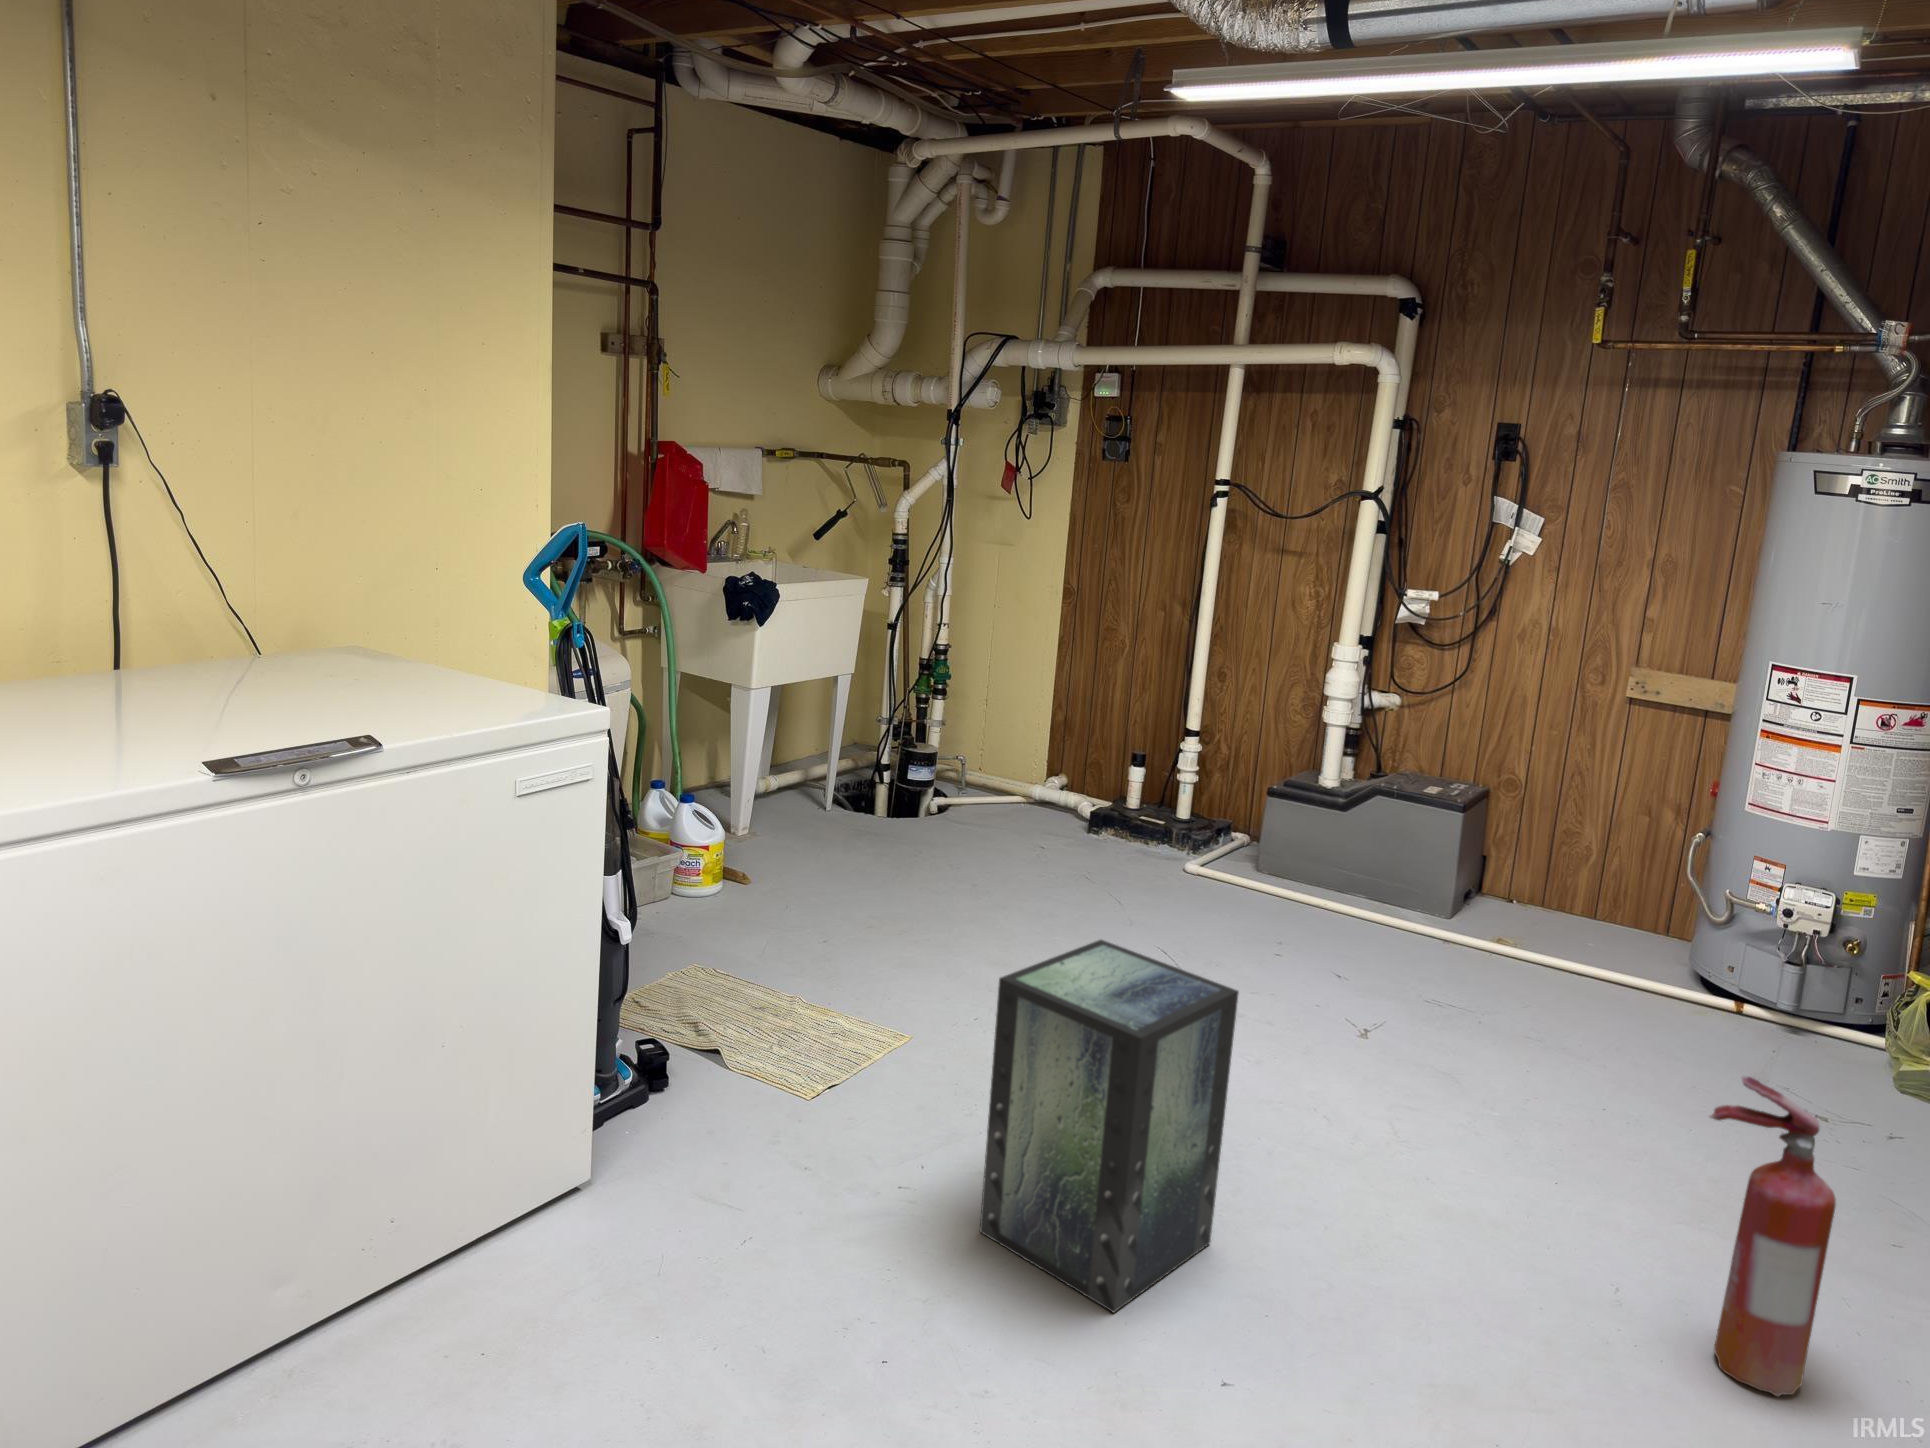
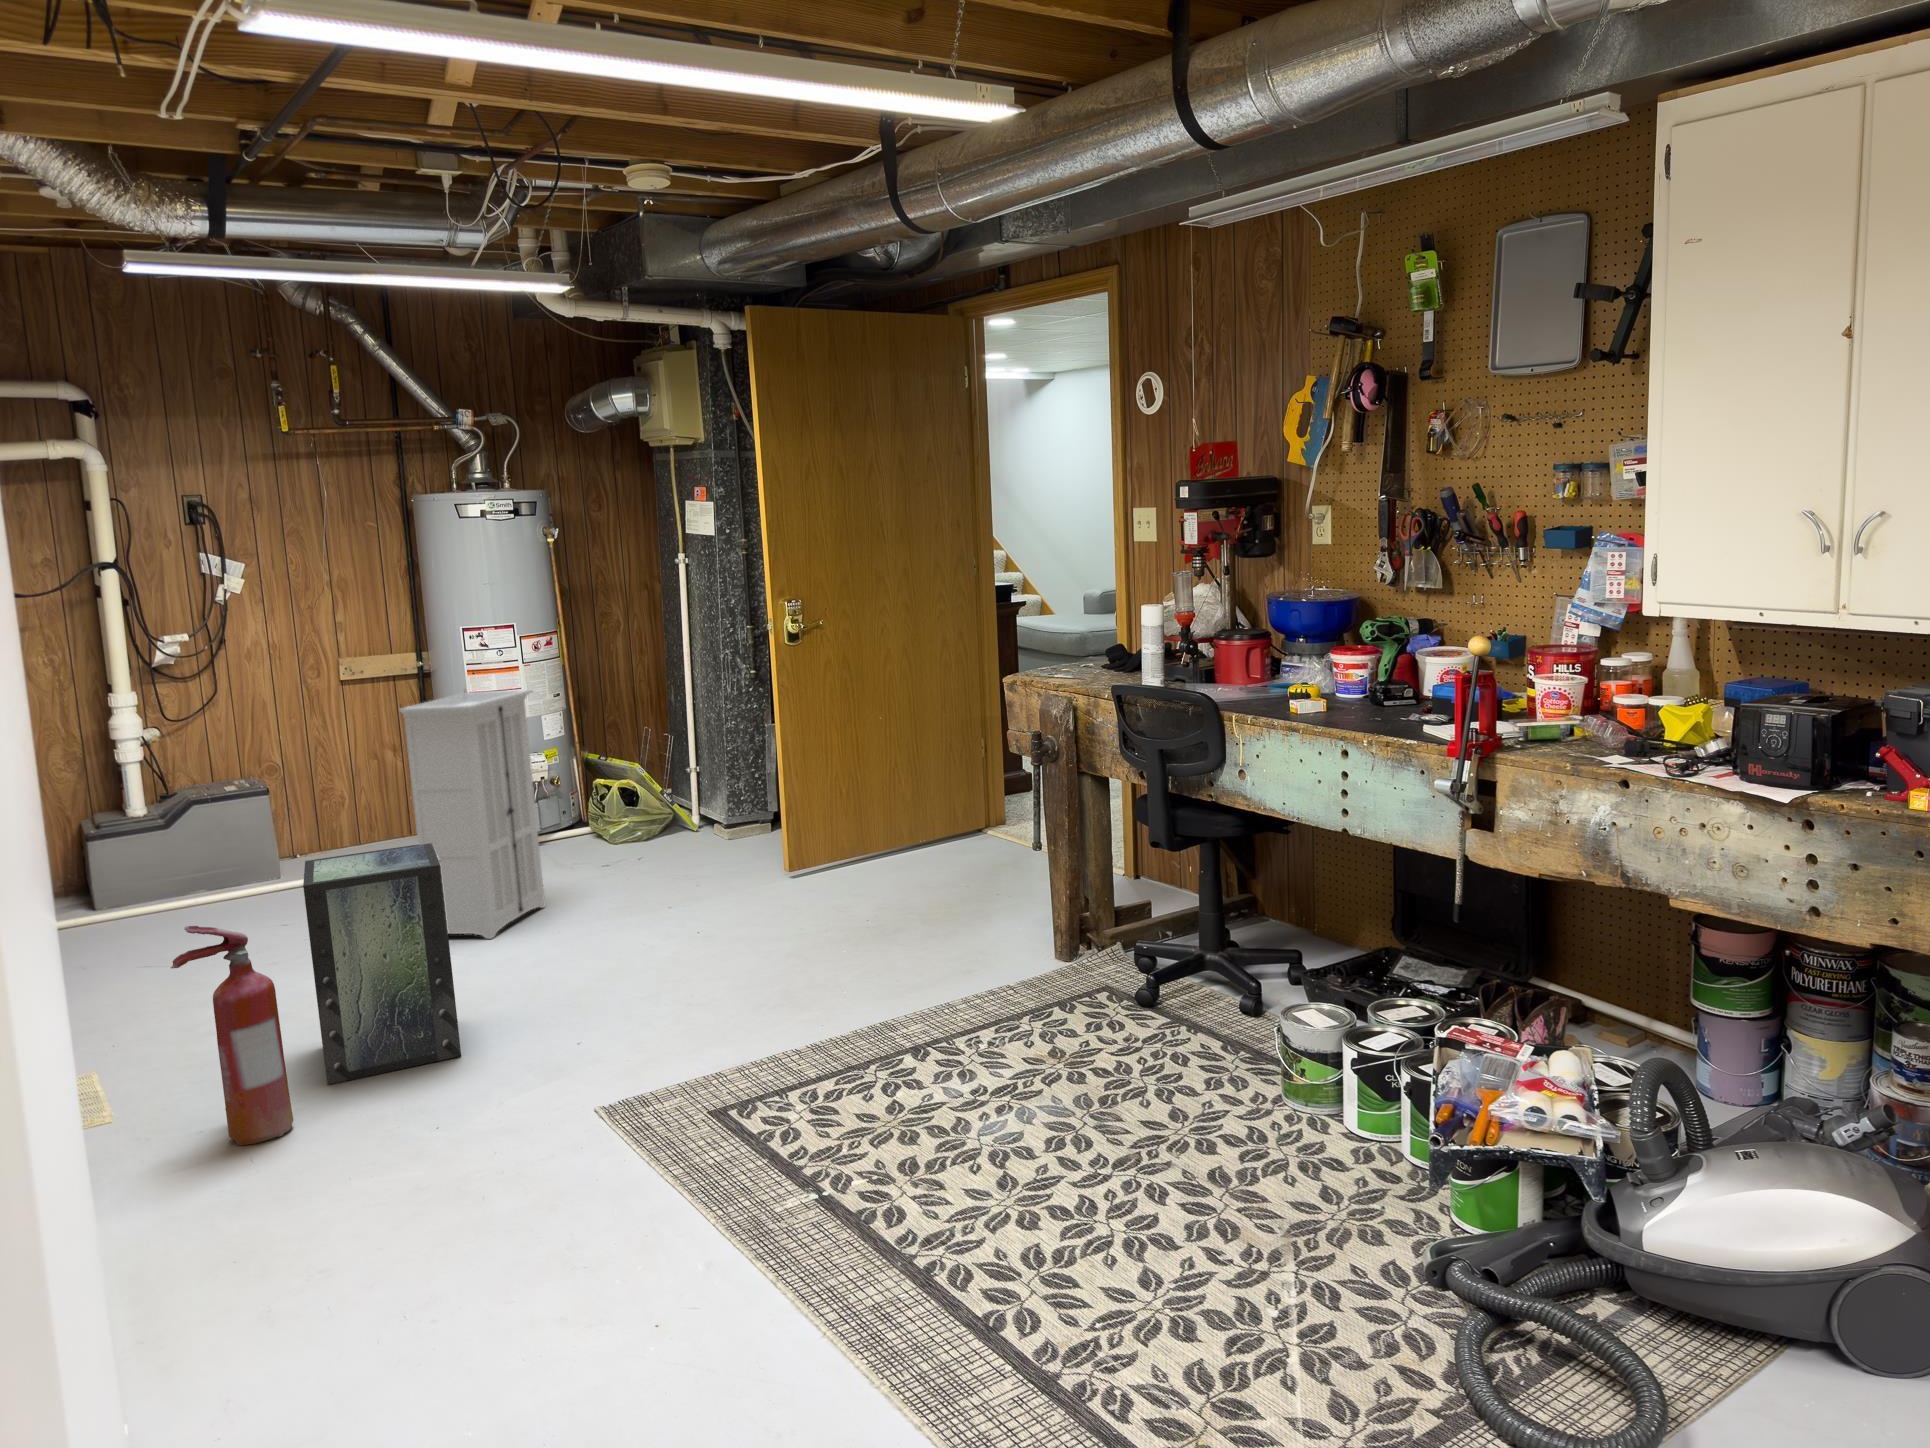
storage cabinet: none [1415,762,1698,1147] -> present [399,690,545,939]
fire extinguisher: present [1710,1075,1836,1396] -> present [171,926,293,1145]

